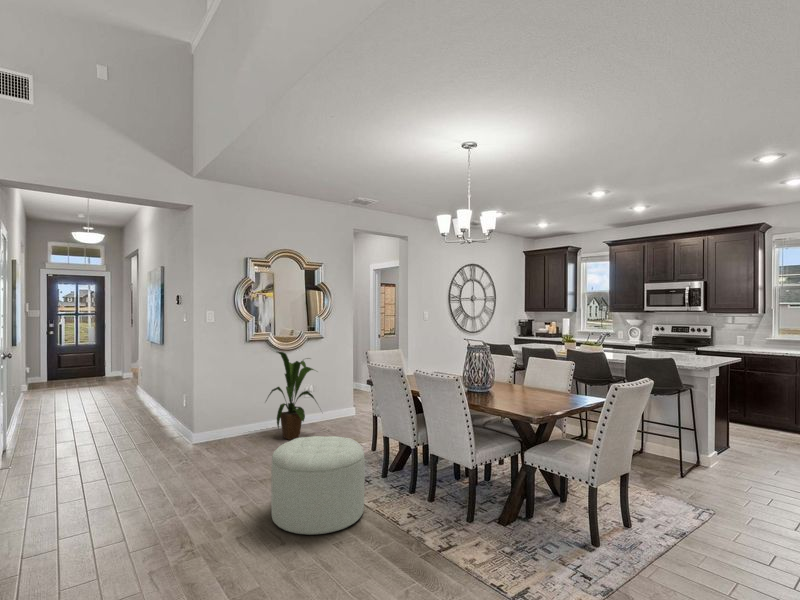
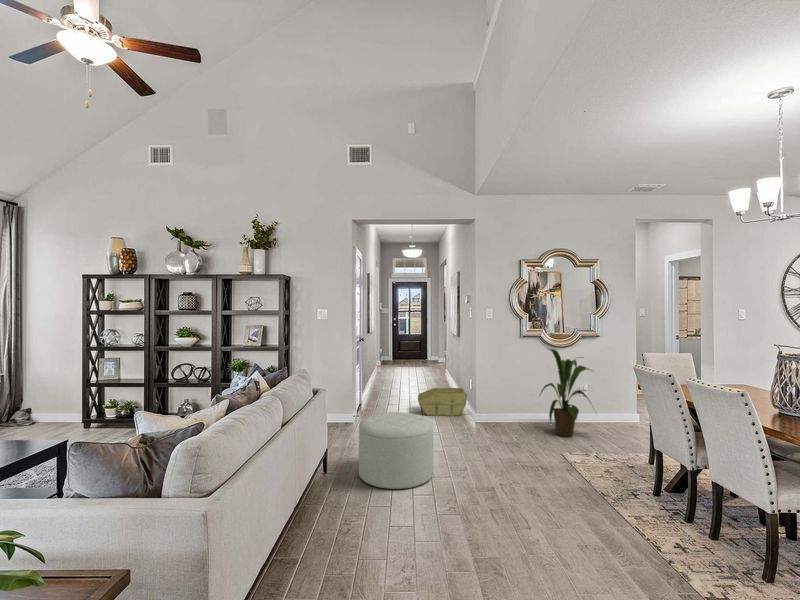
storage bin: none [109,404,179,444] -> present [418,388,467,416]
ottoman: present [271,436,364,535] -> present [359,412,433,489]

